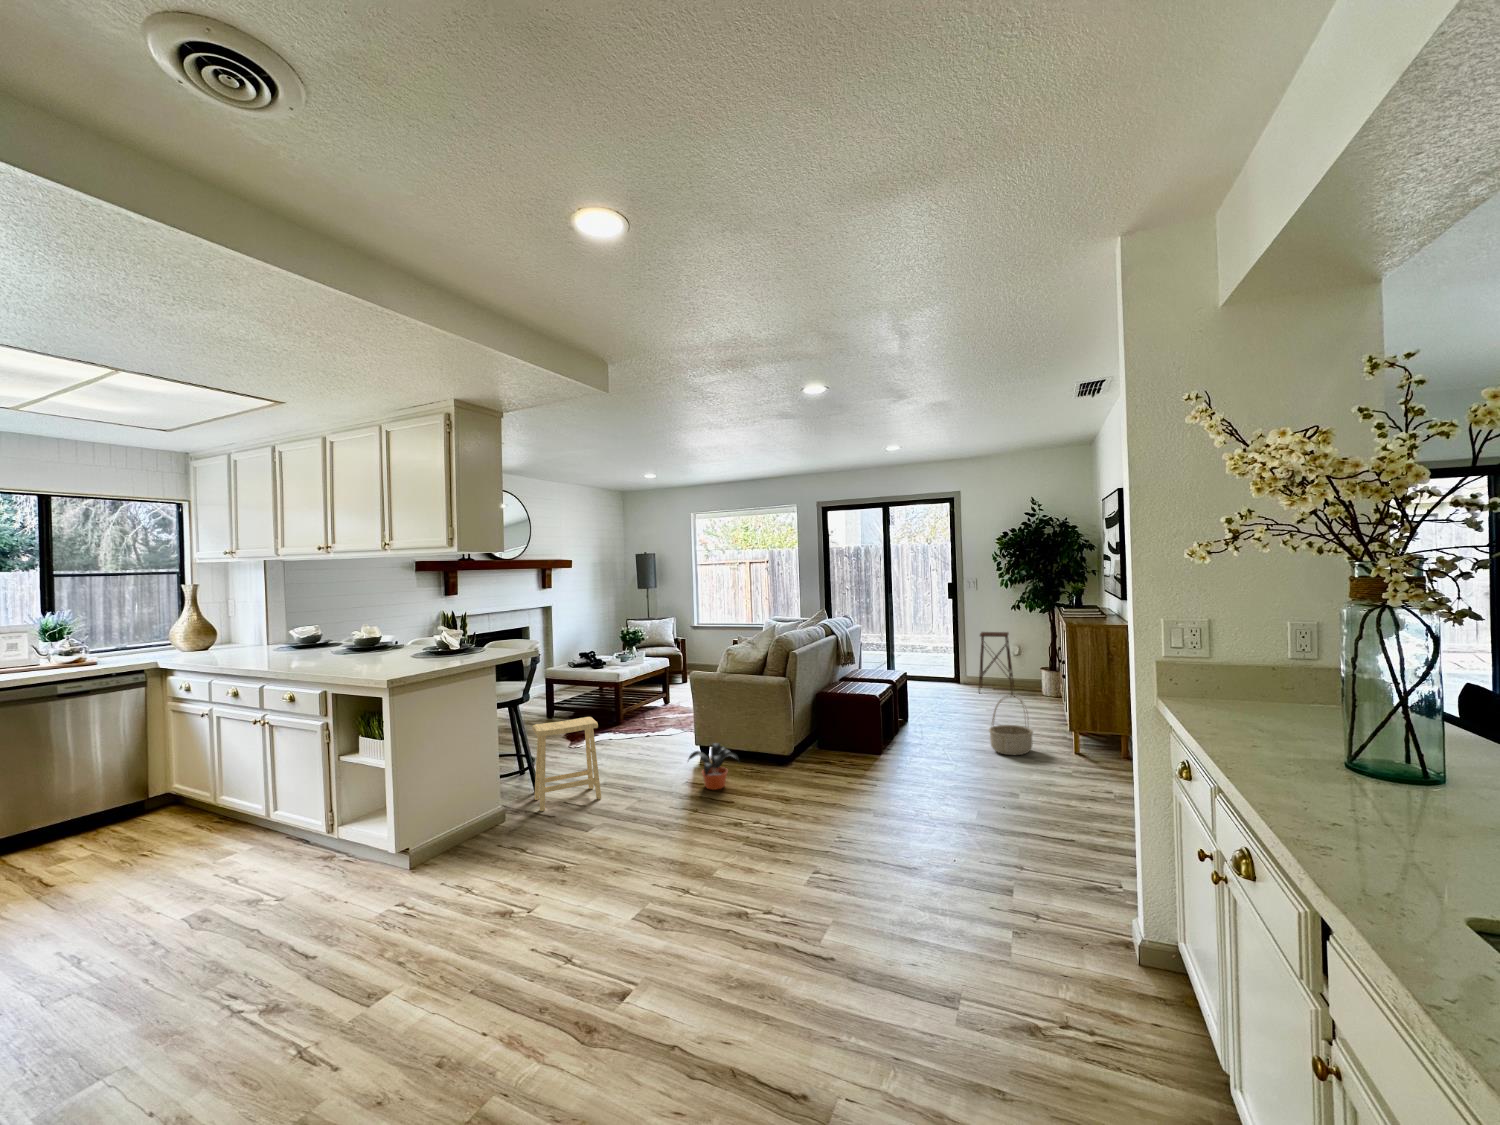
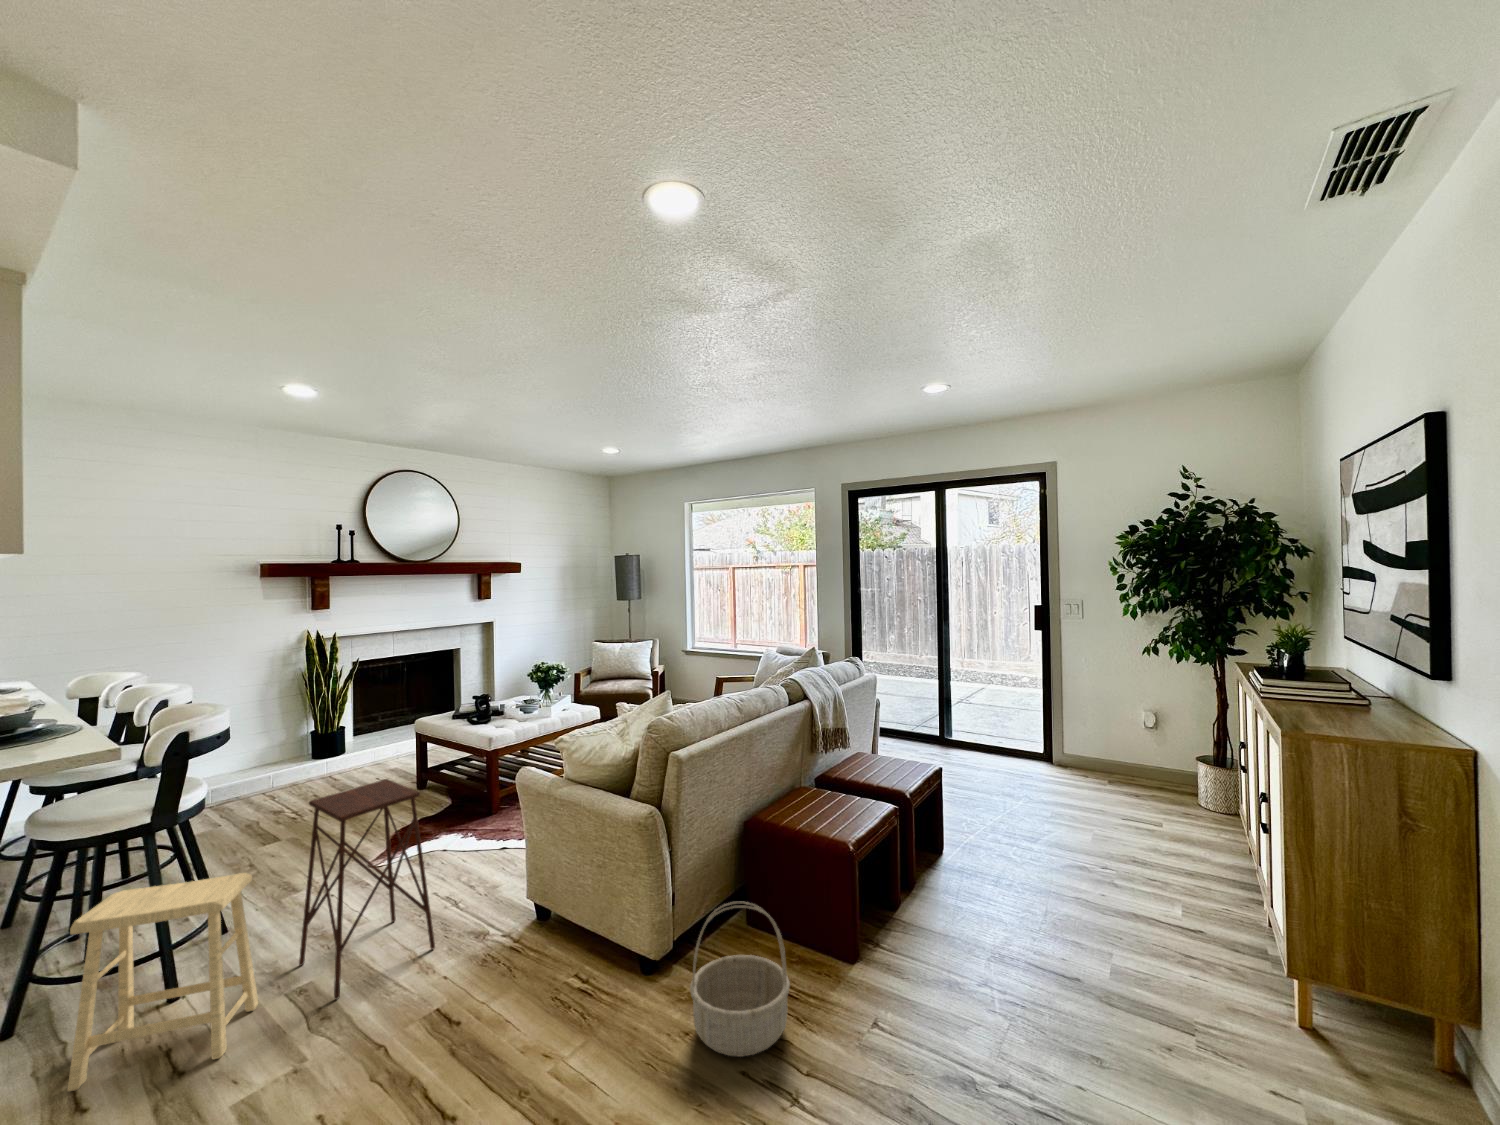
side table: present [979,632,1014,695] -> present [299,779,435,1000]
basket: present [989,695,1033,755] -> present [690,902,790,1057]
potted plant: present [688,743,739,790] -> none [398,939,514,1060]

